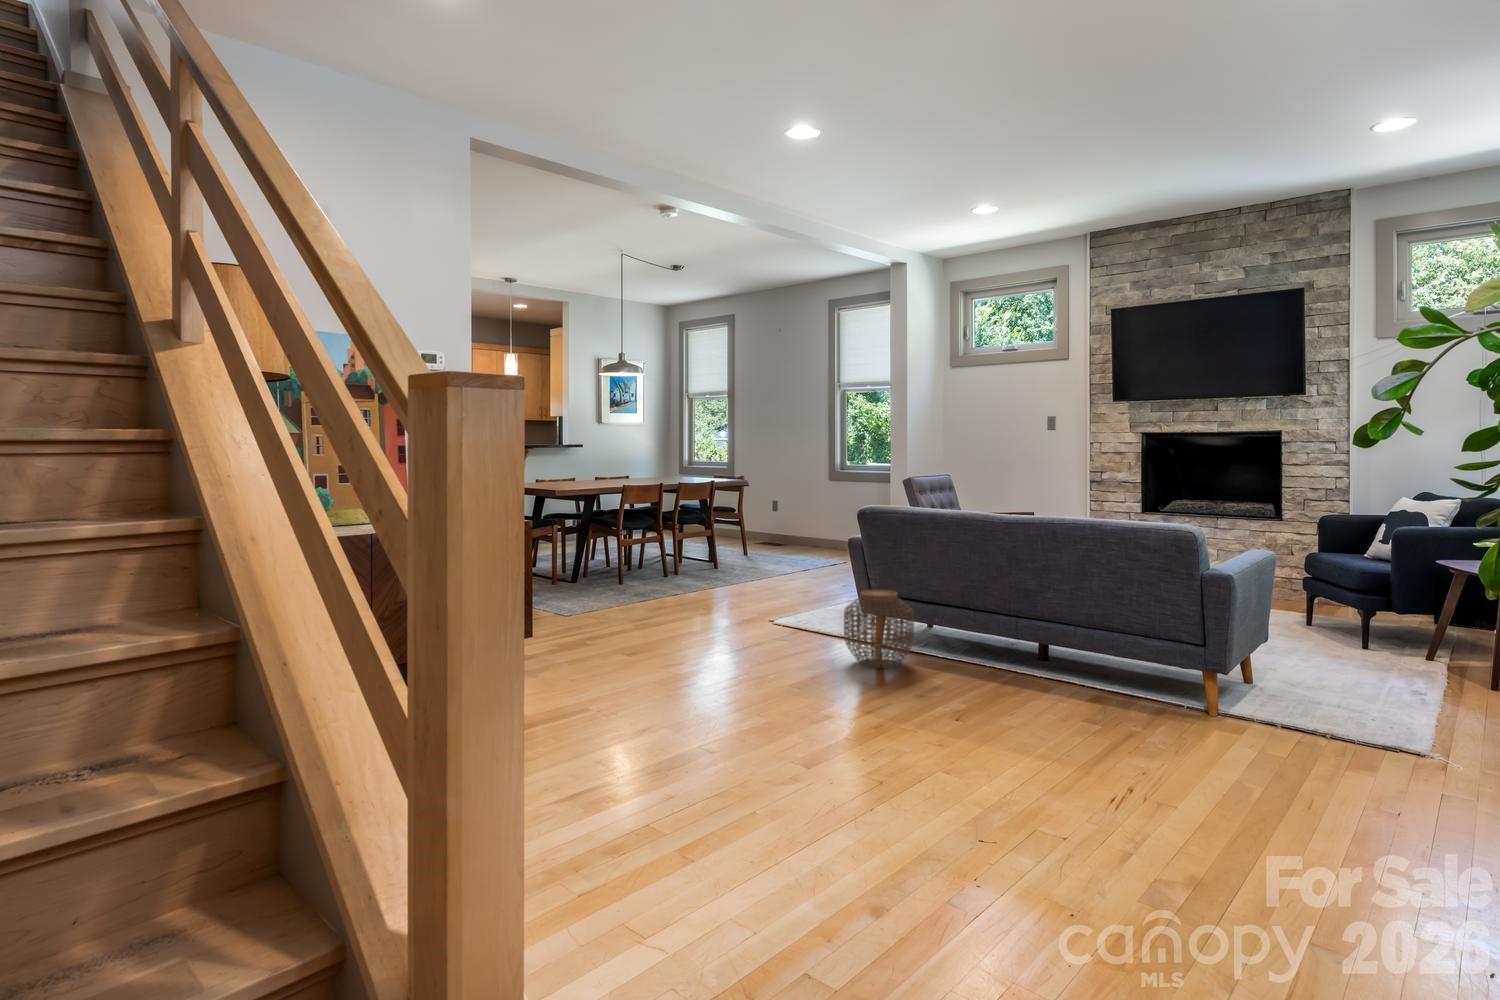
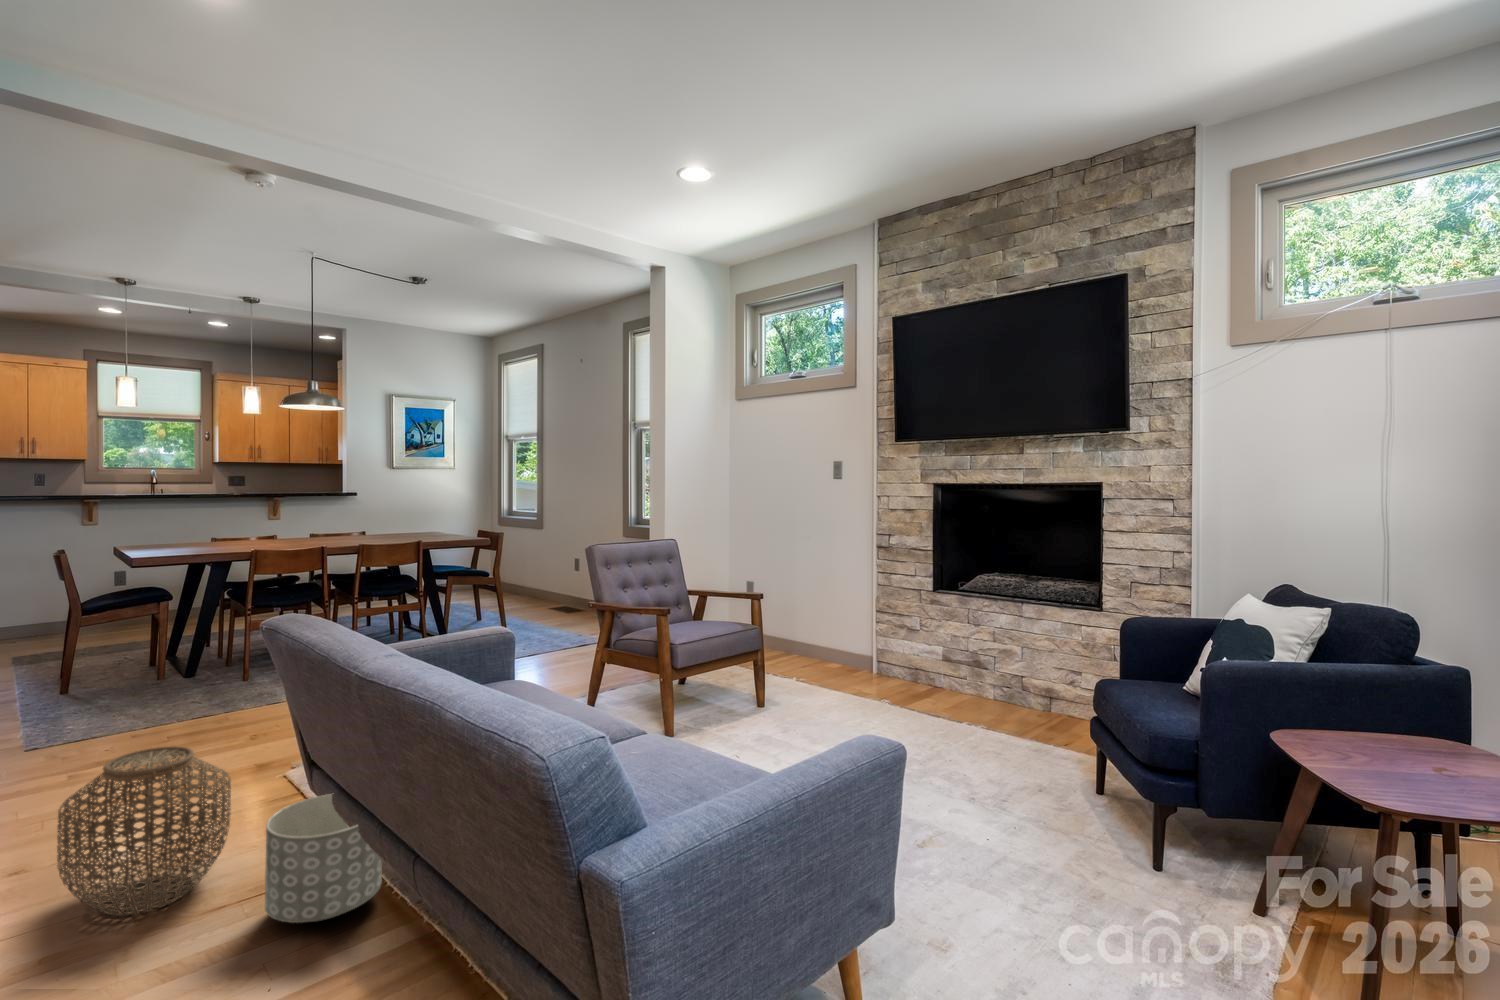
planter: none [951,610,1006,667] -> present [265,794,382,923]

